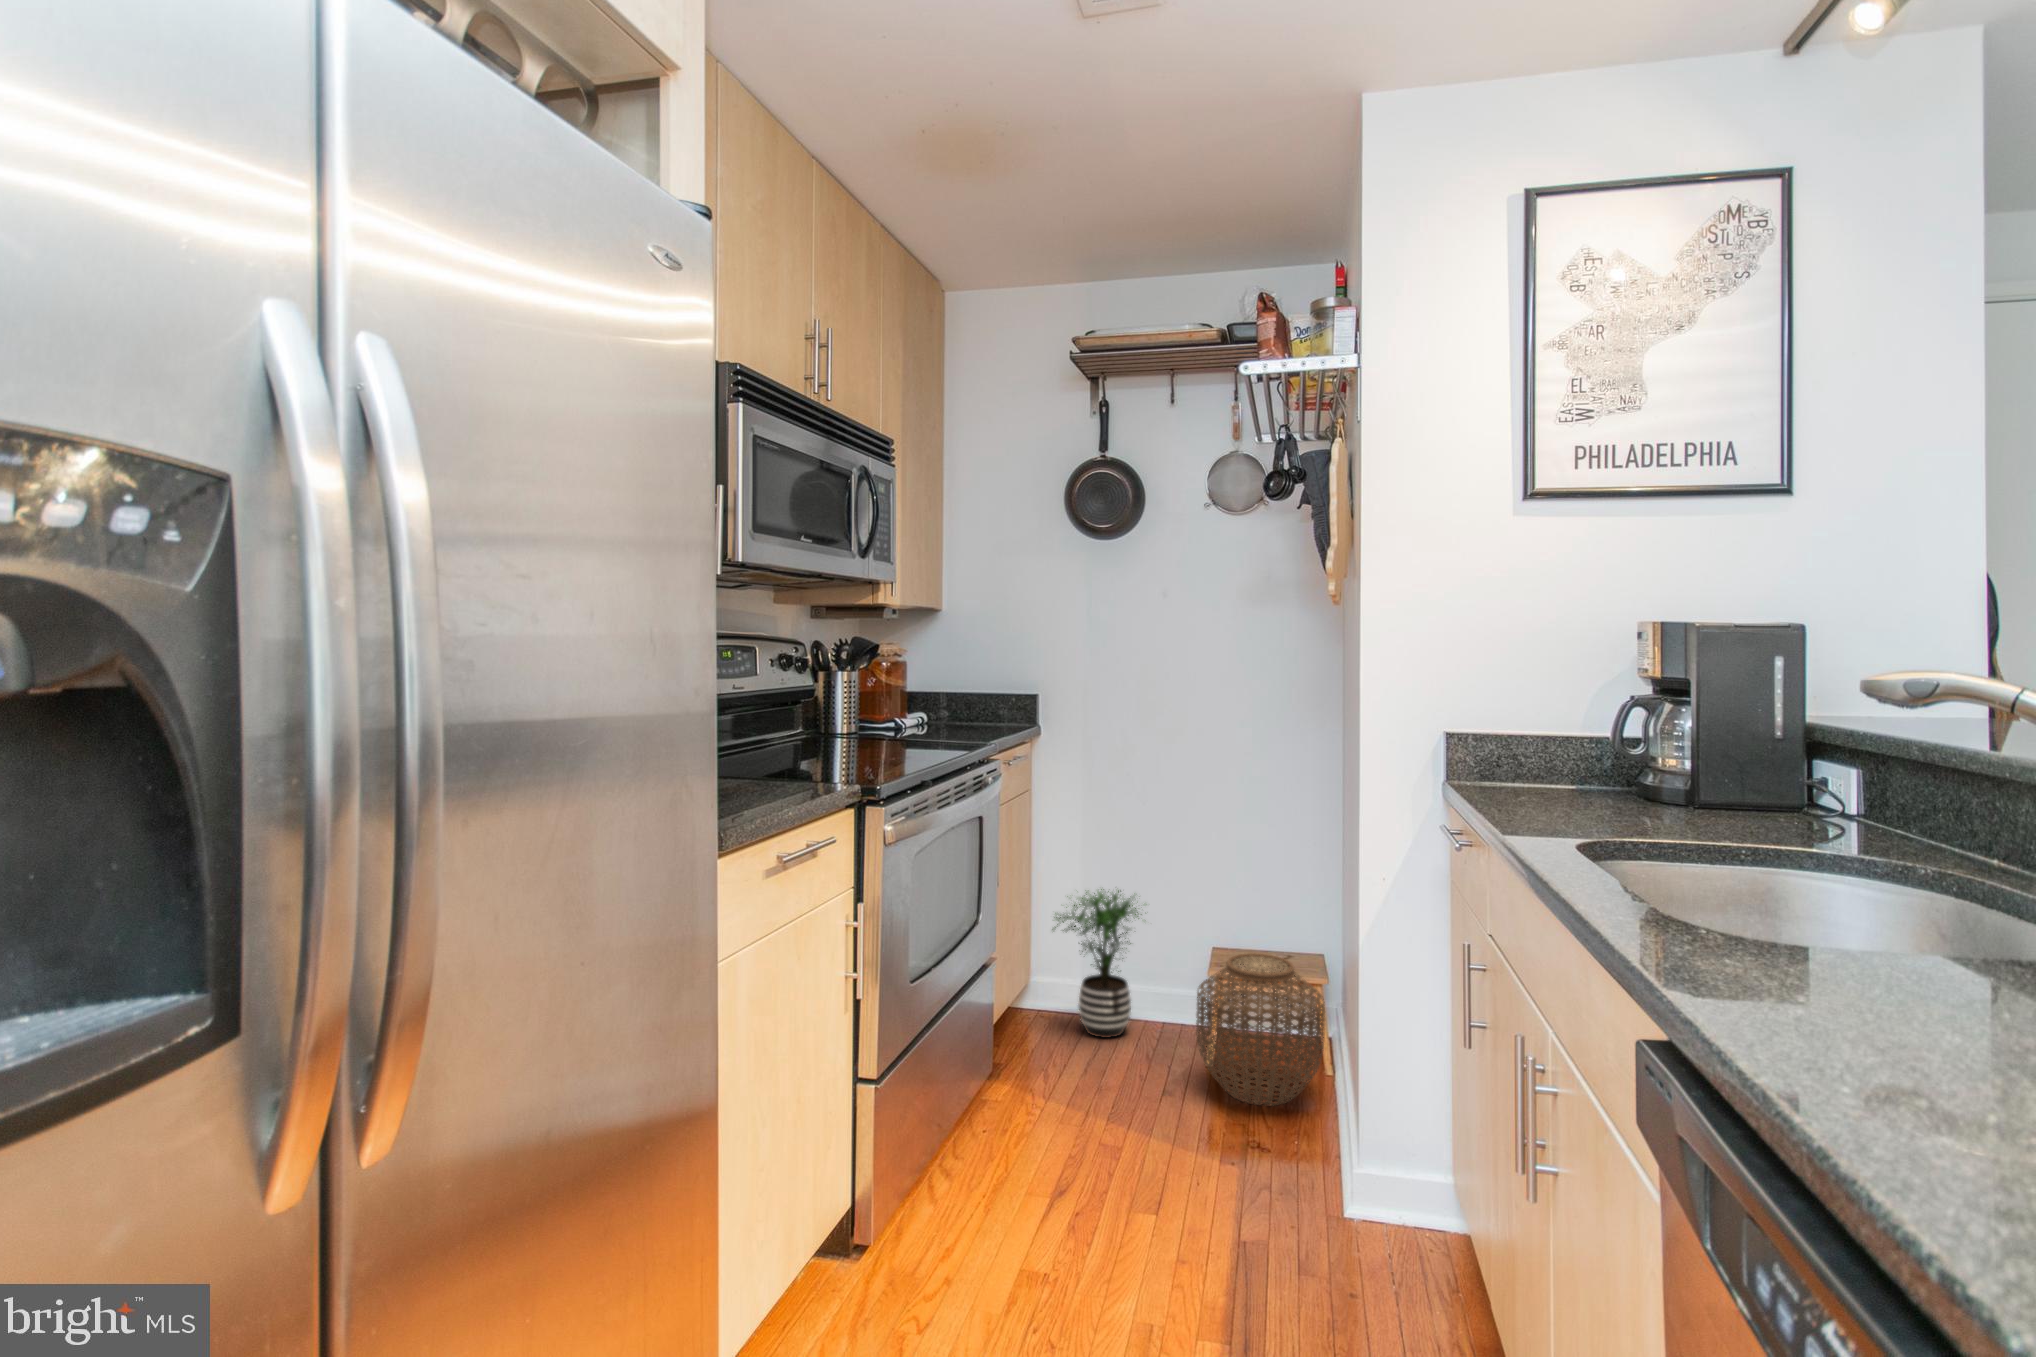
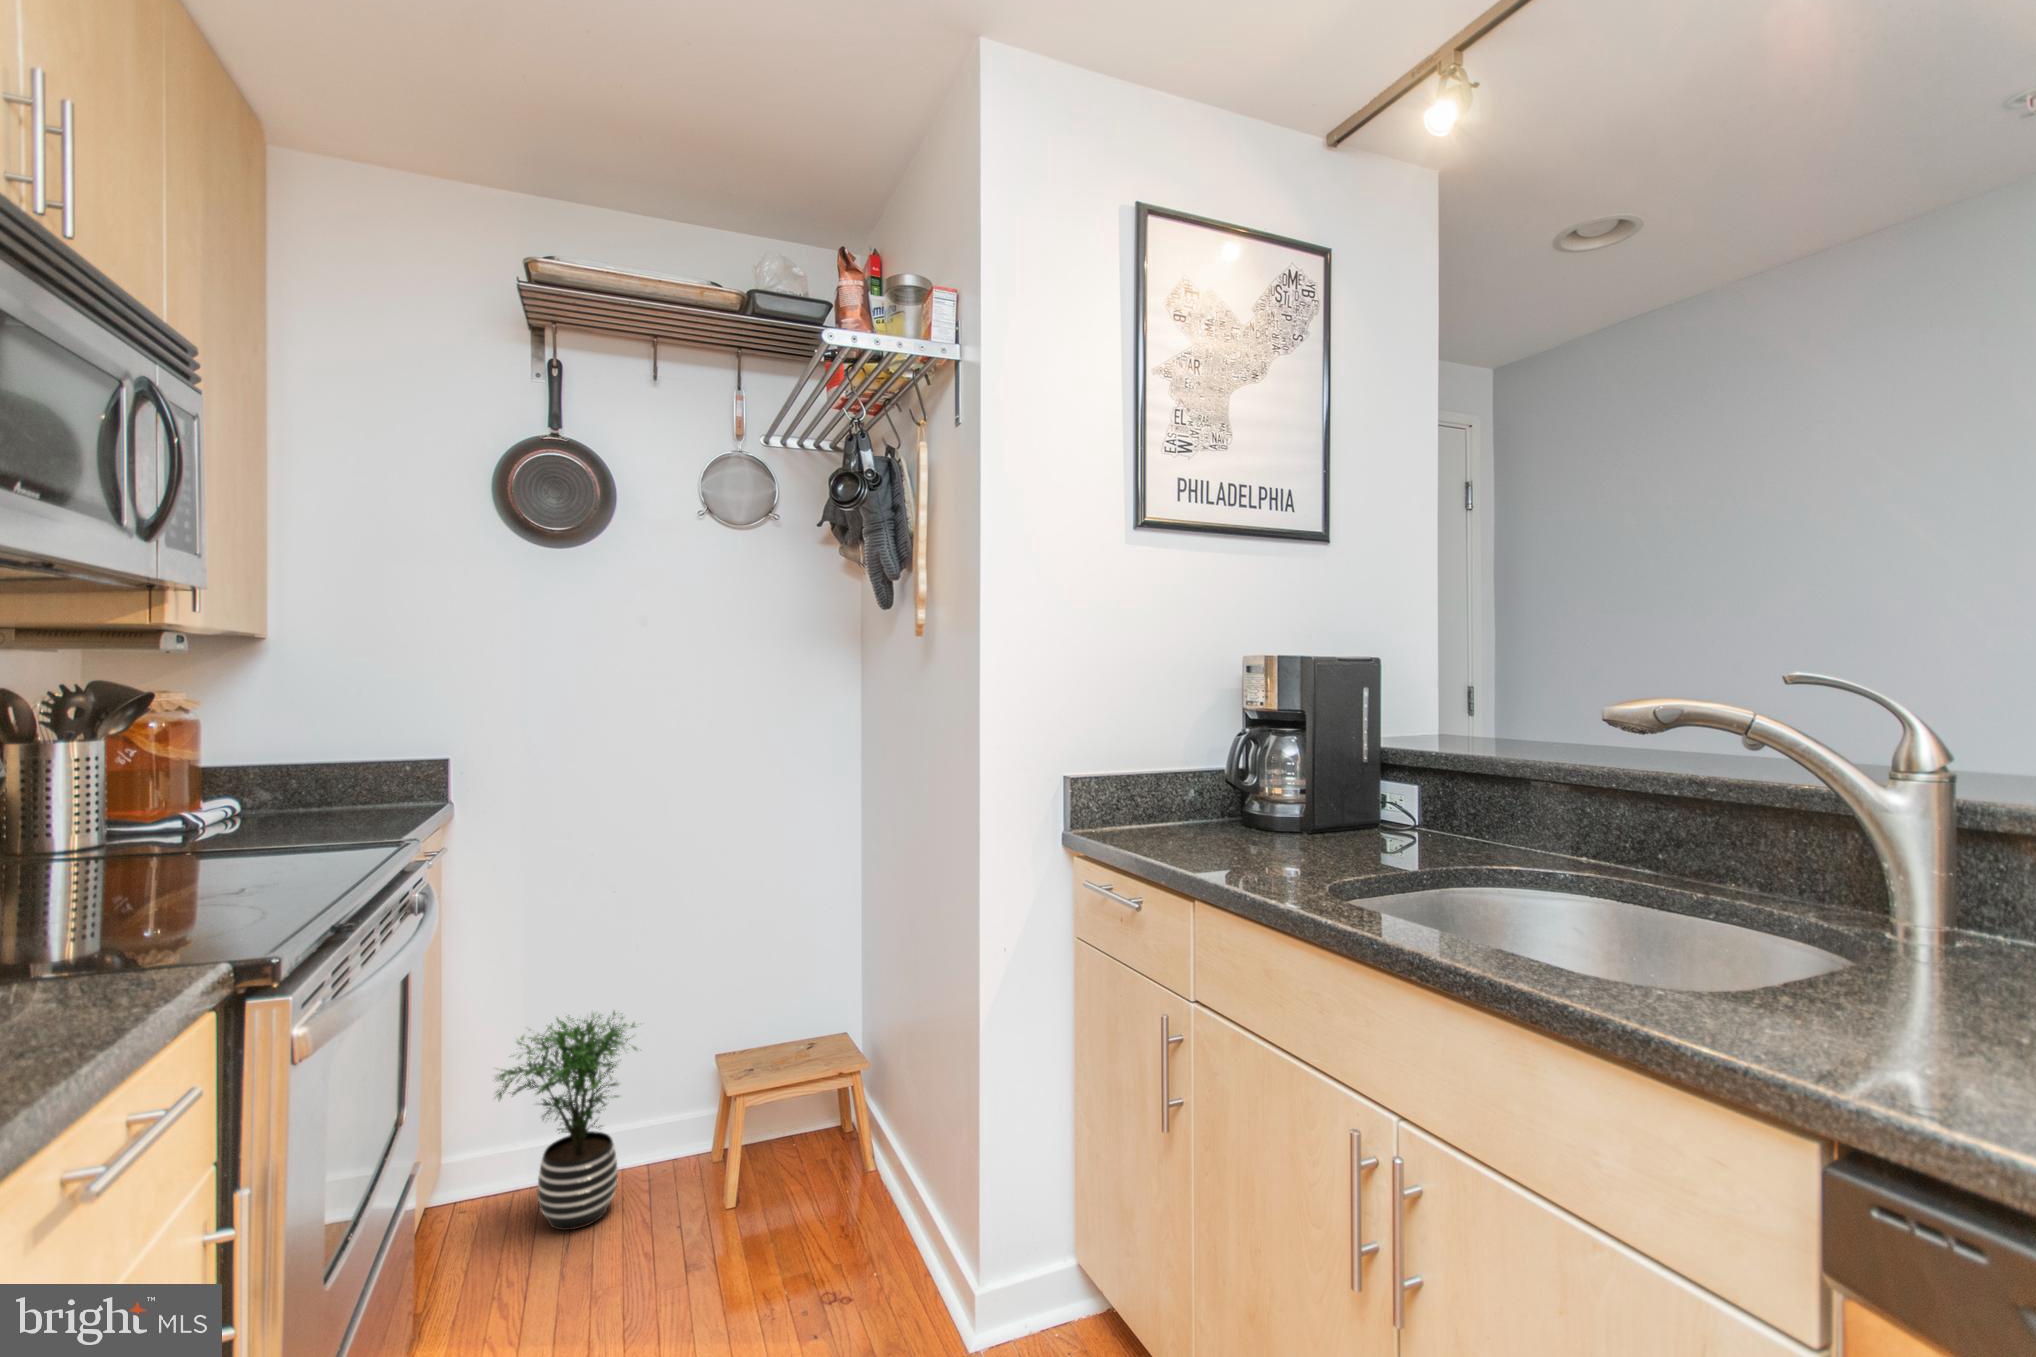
woven basket: present [1196,953,1325,1106] -> none [737,1059,895,1262]

